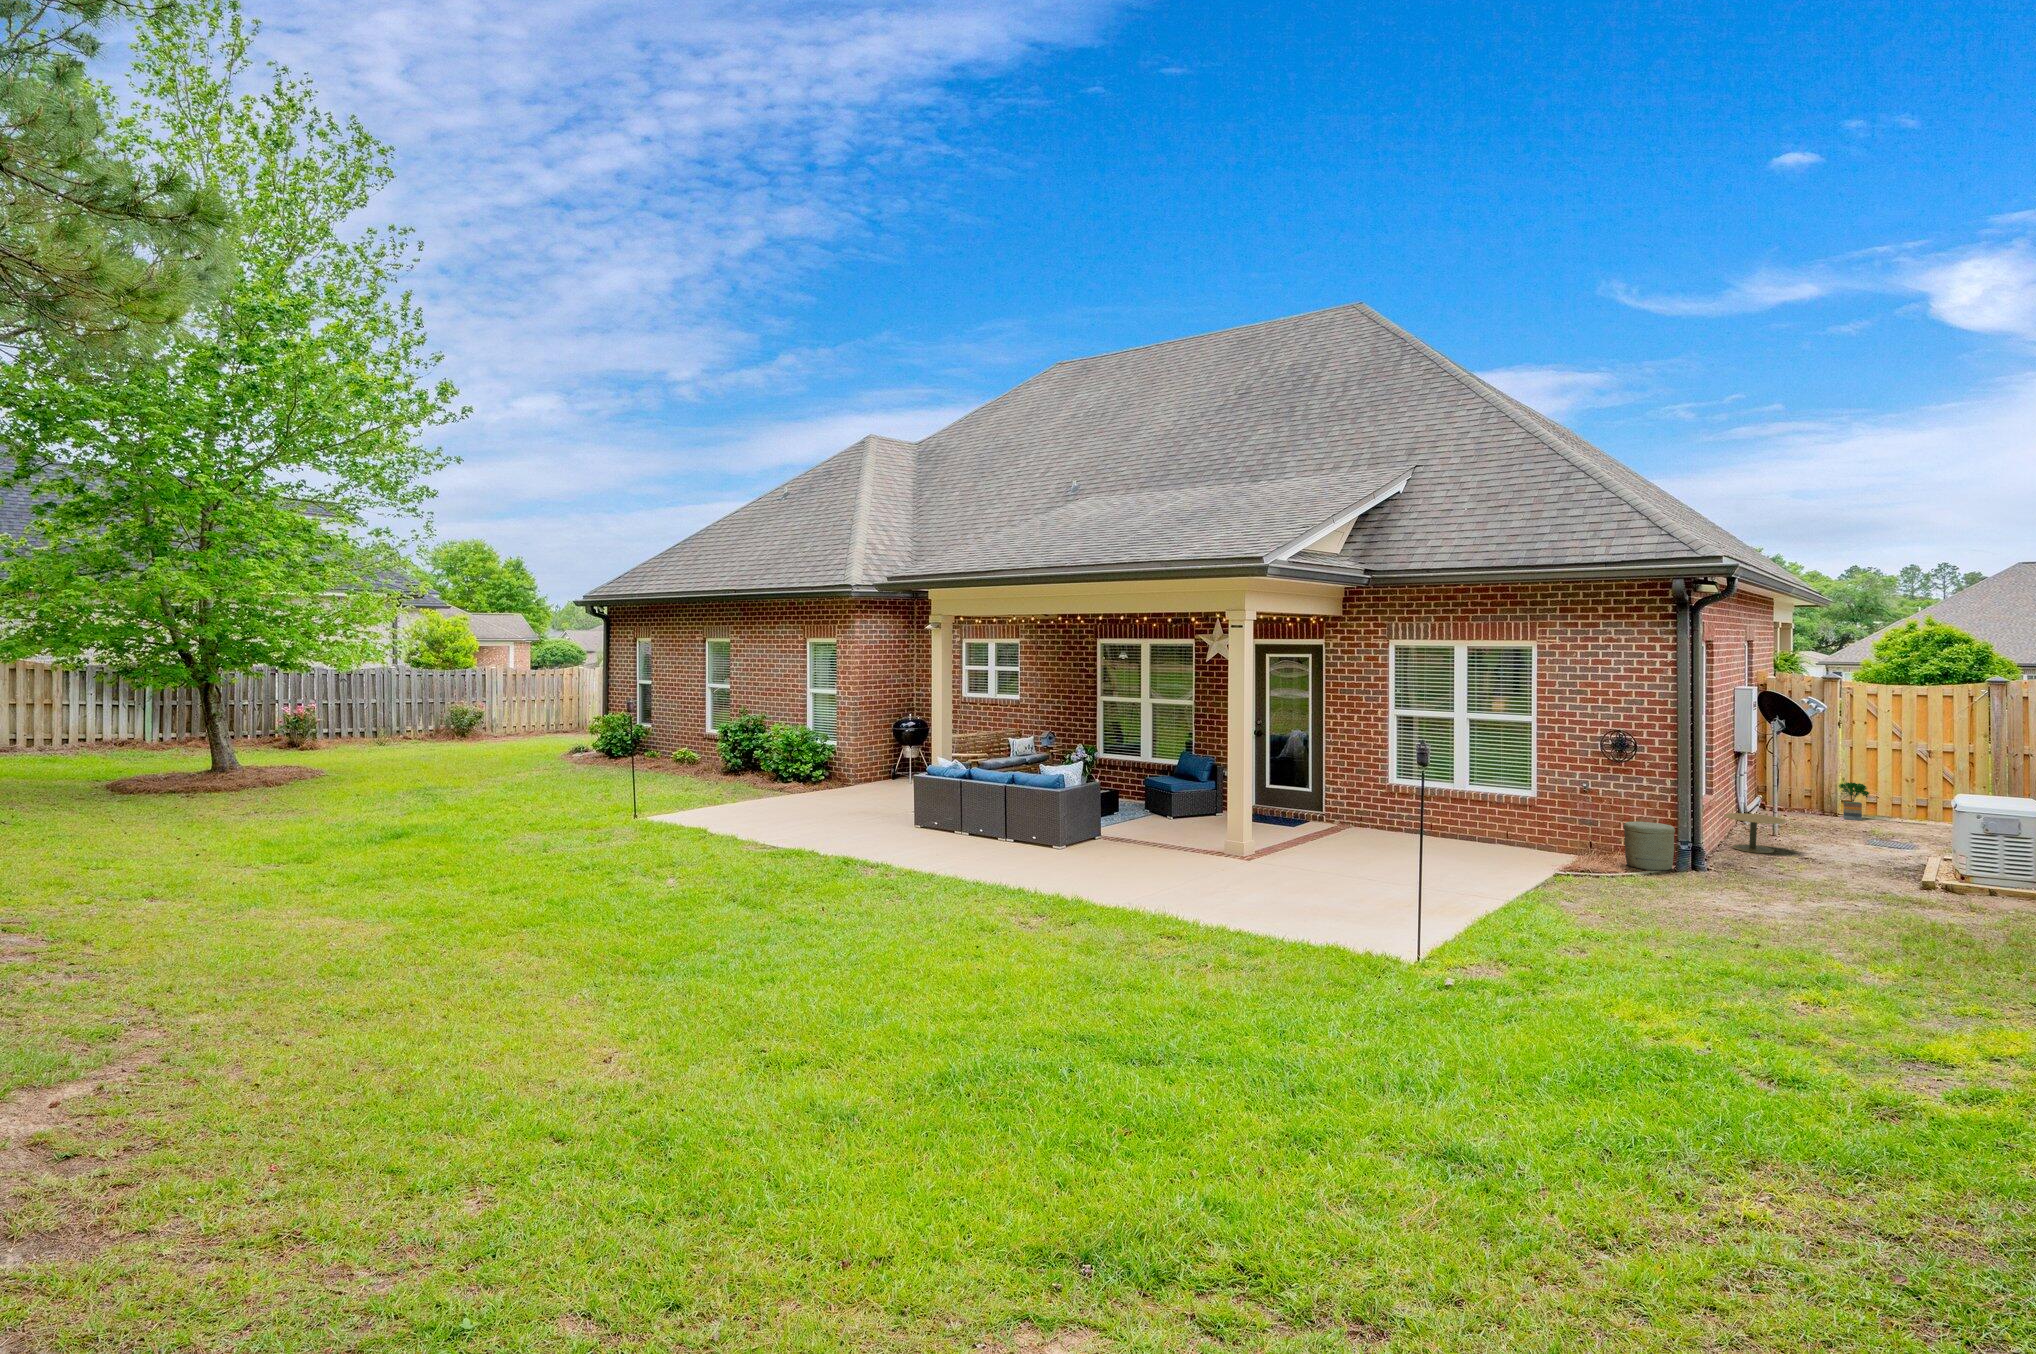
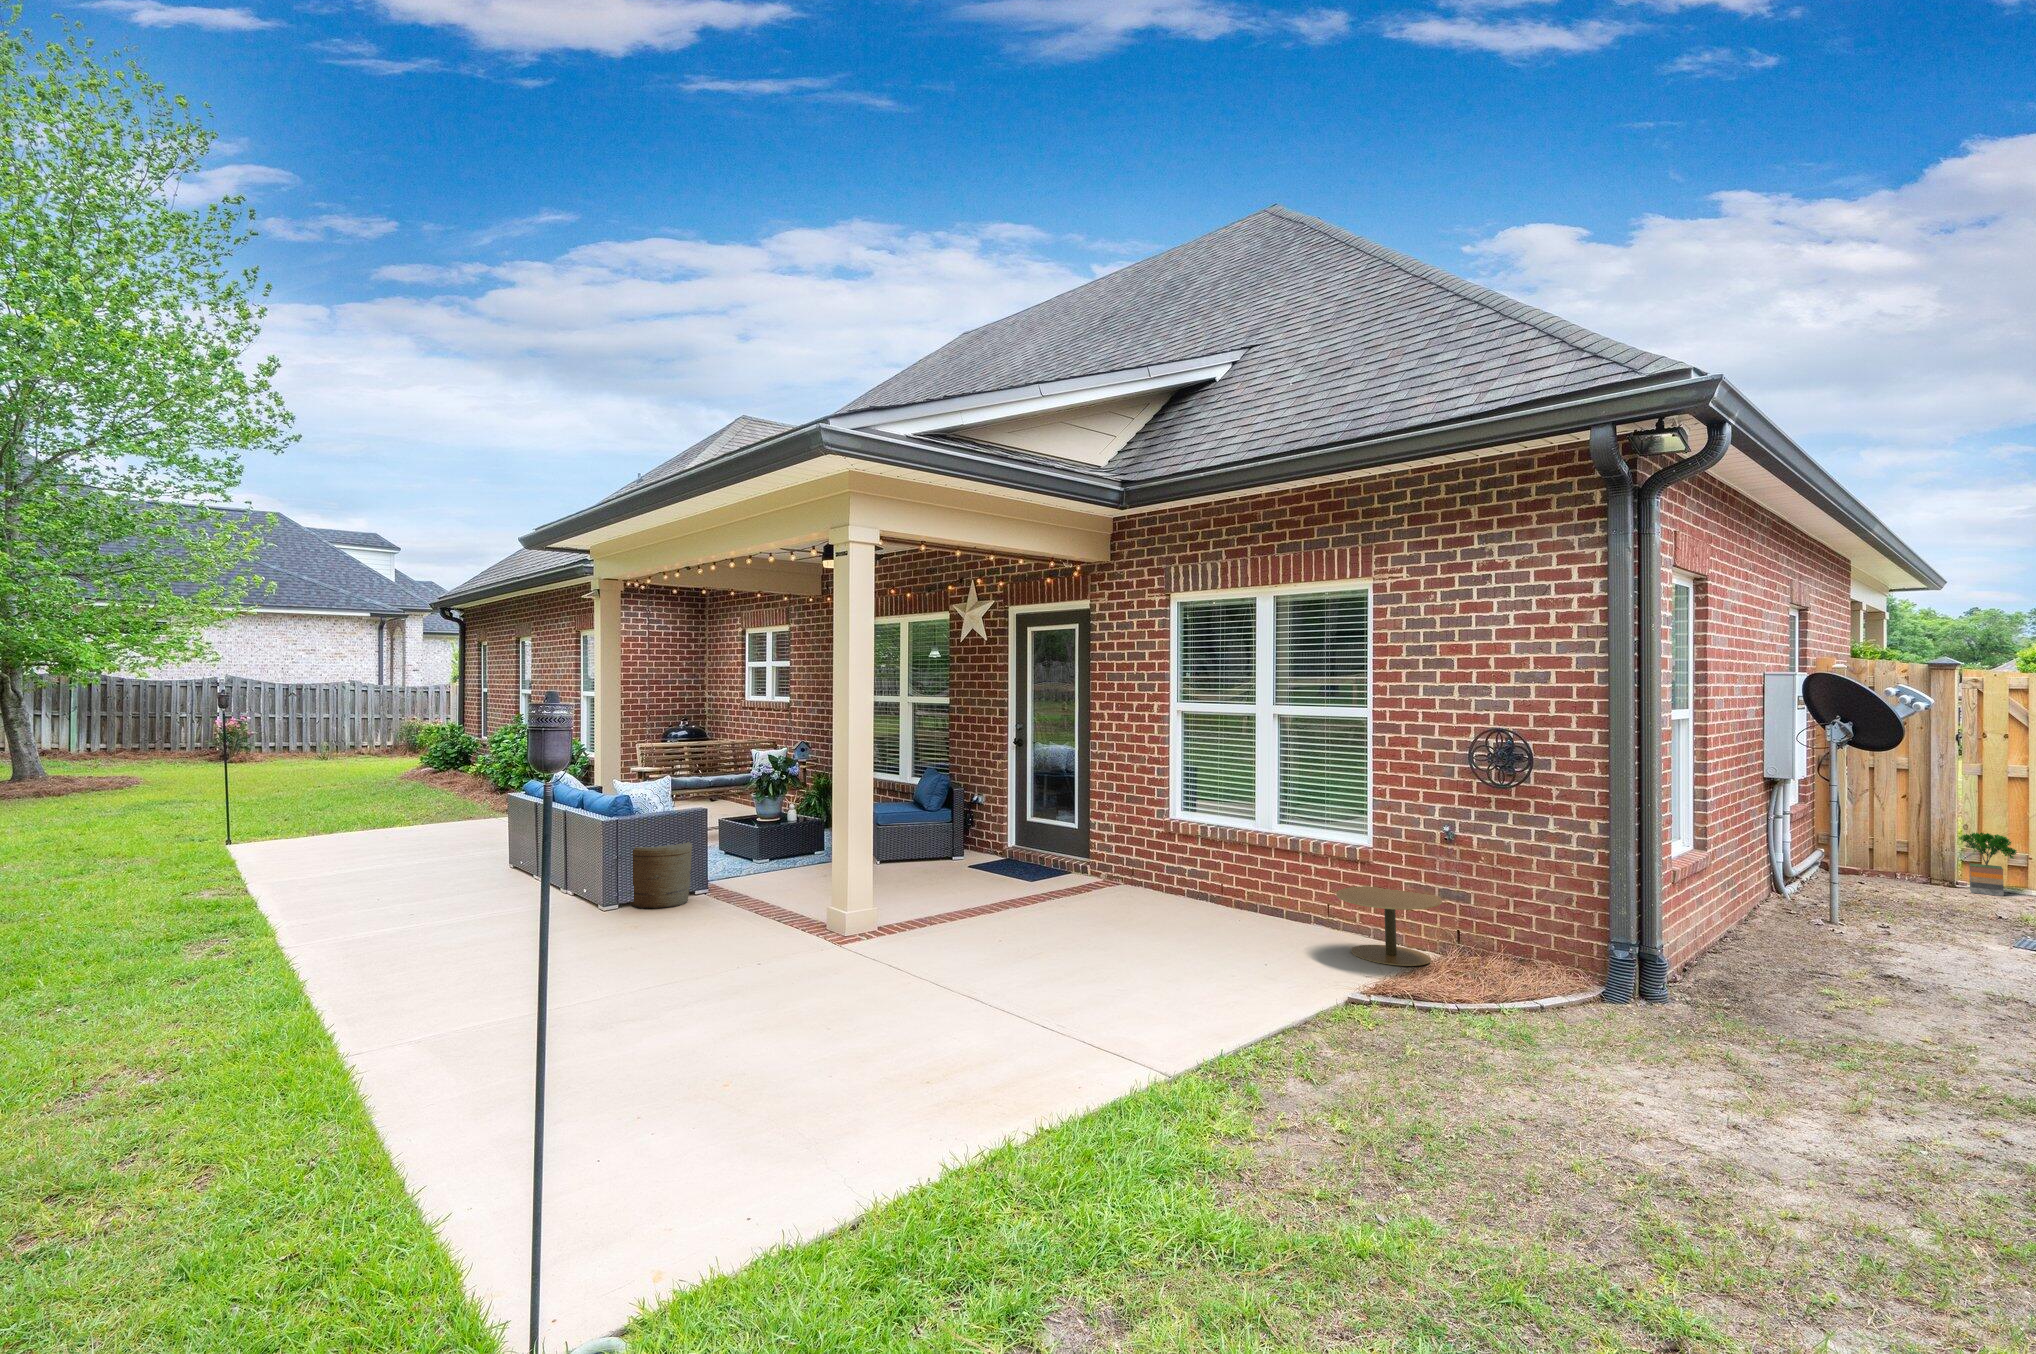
side table: present [1724,813,1786,853] -> present [1336,886,1442,966]
woven basket: present [1623,821,1675,871] -> present [630,842,692,909]

